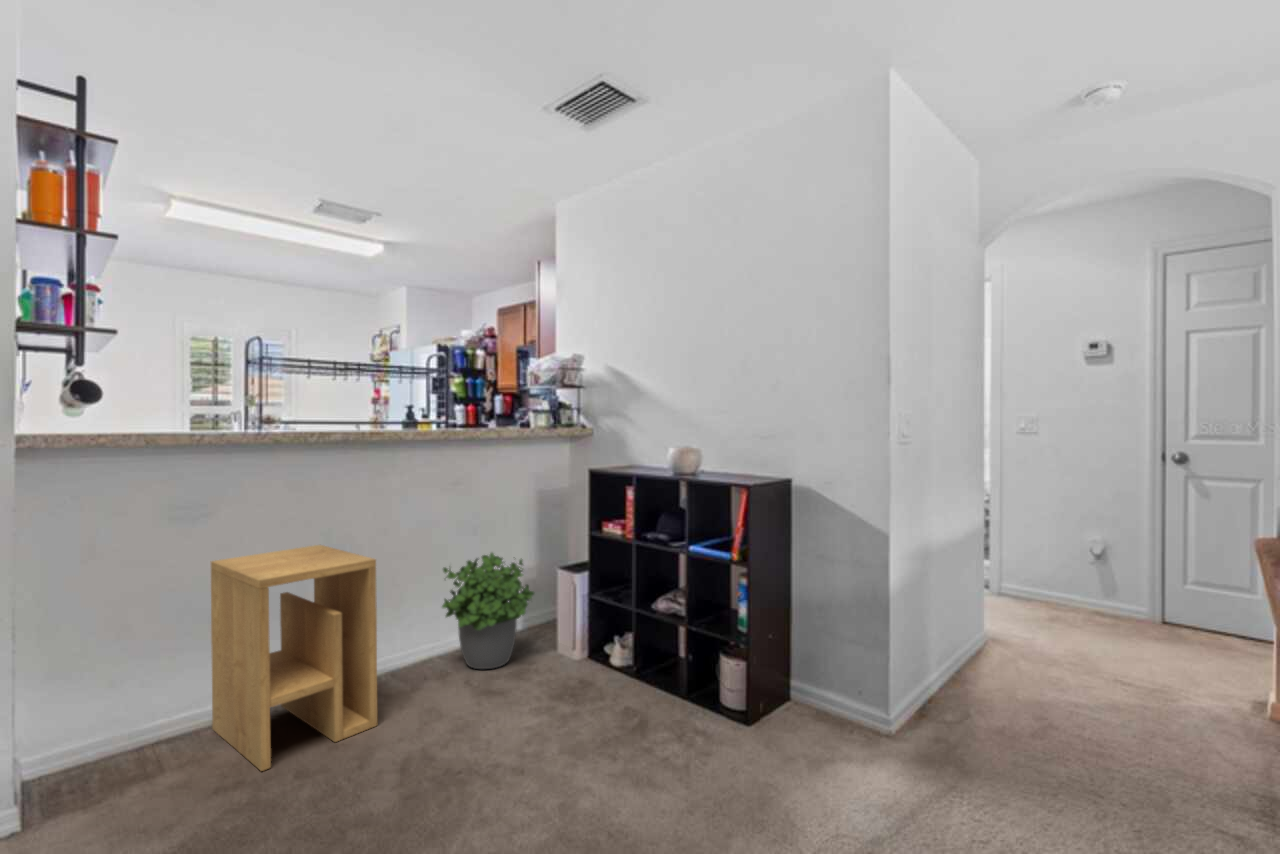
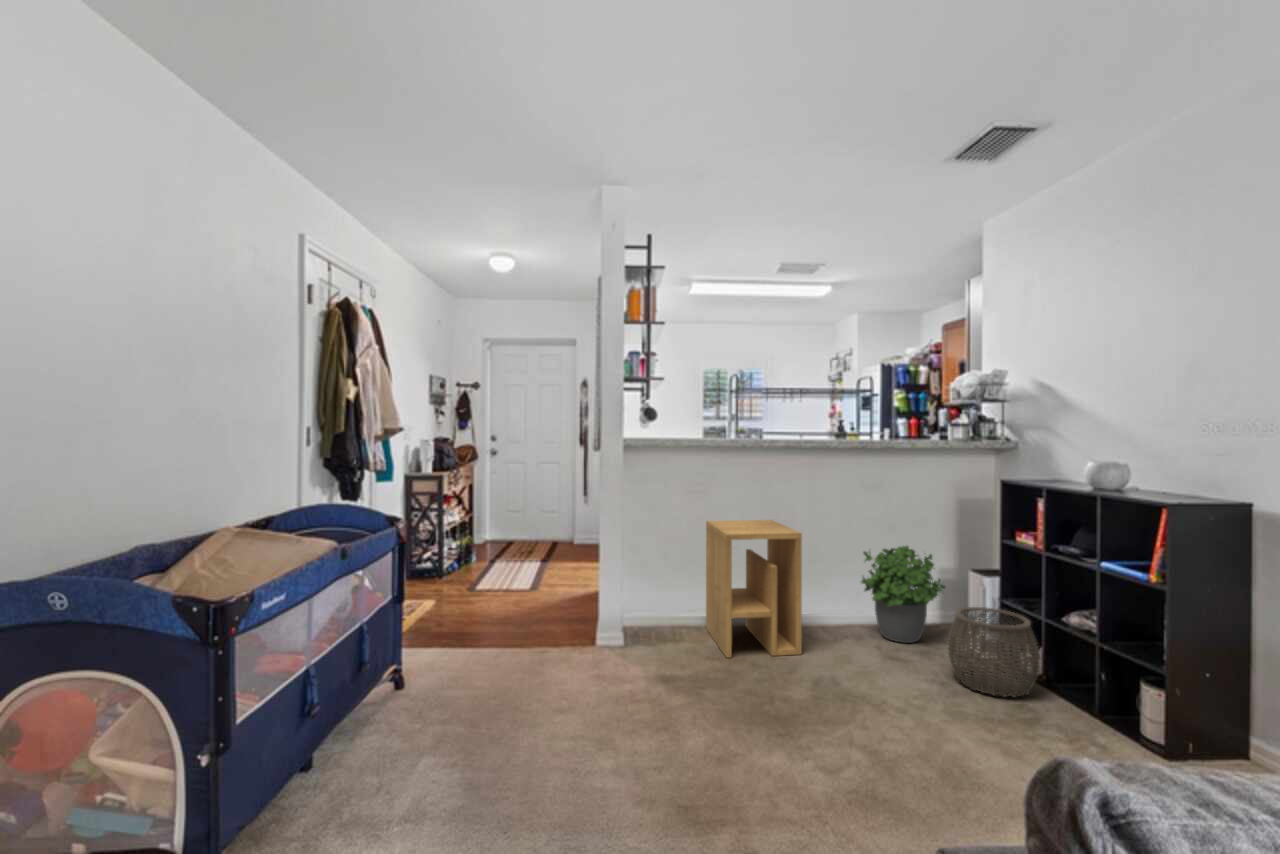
woven basket: none [552,608,641,707] -> present [948,607,1040,697]

